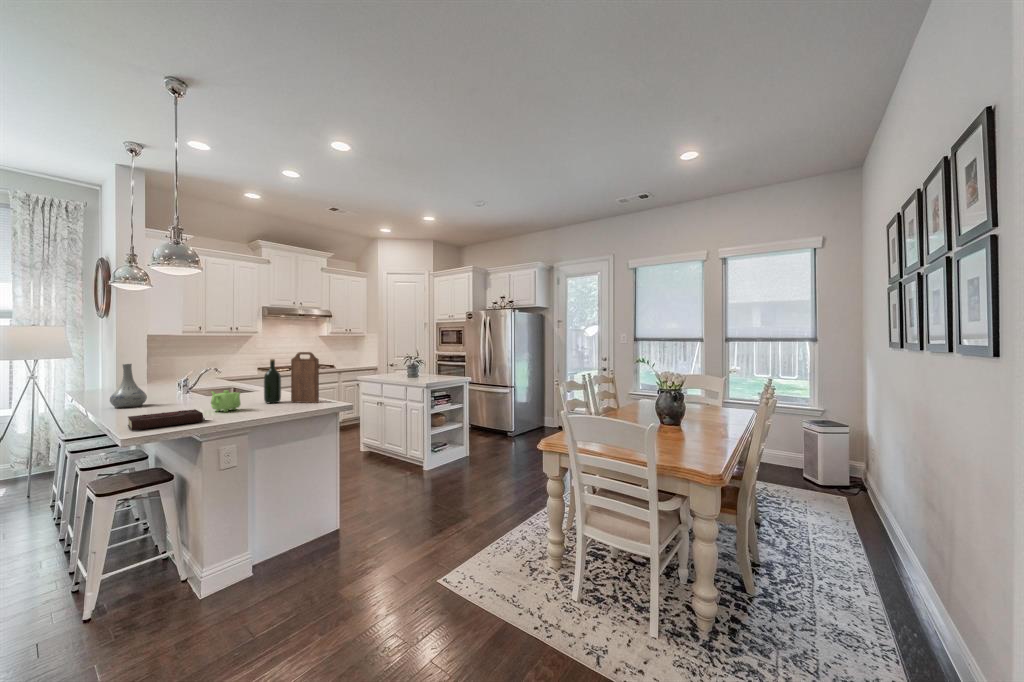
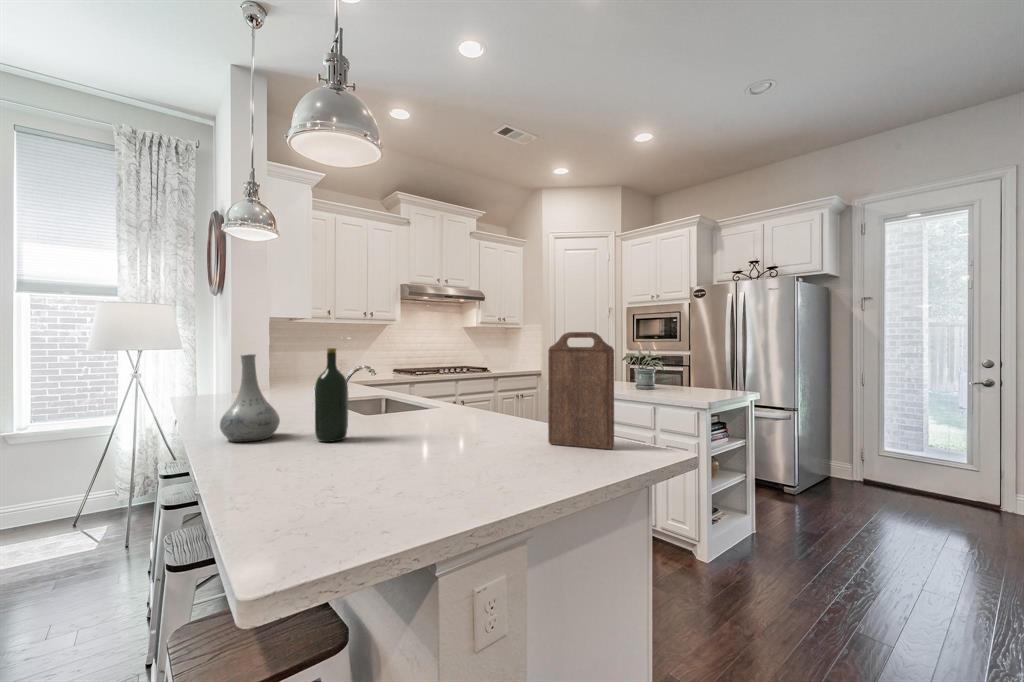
wine bottle: present [264,359,281,403] -> present [315,348,348,442]
teapot: present [211,390,241,412] -> none [410,418,484,472]
book: present [128,409,203,430] -> none [257,472,453,561]

